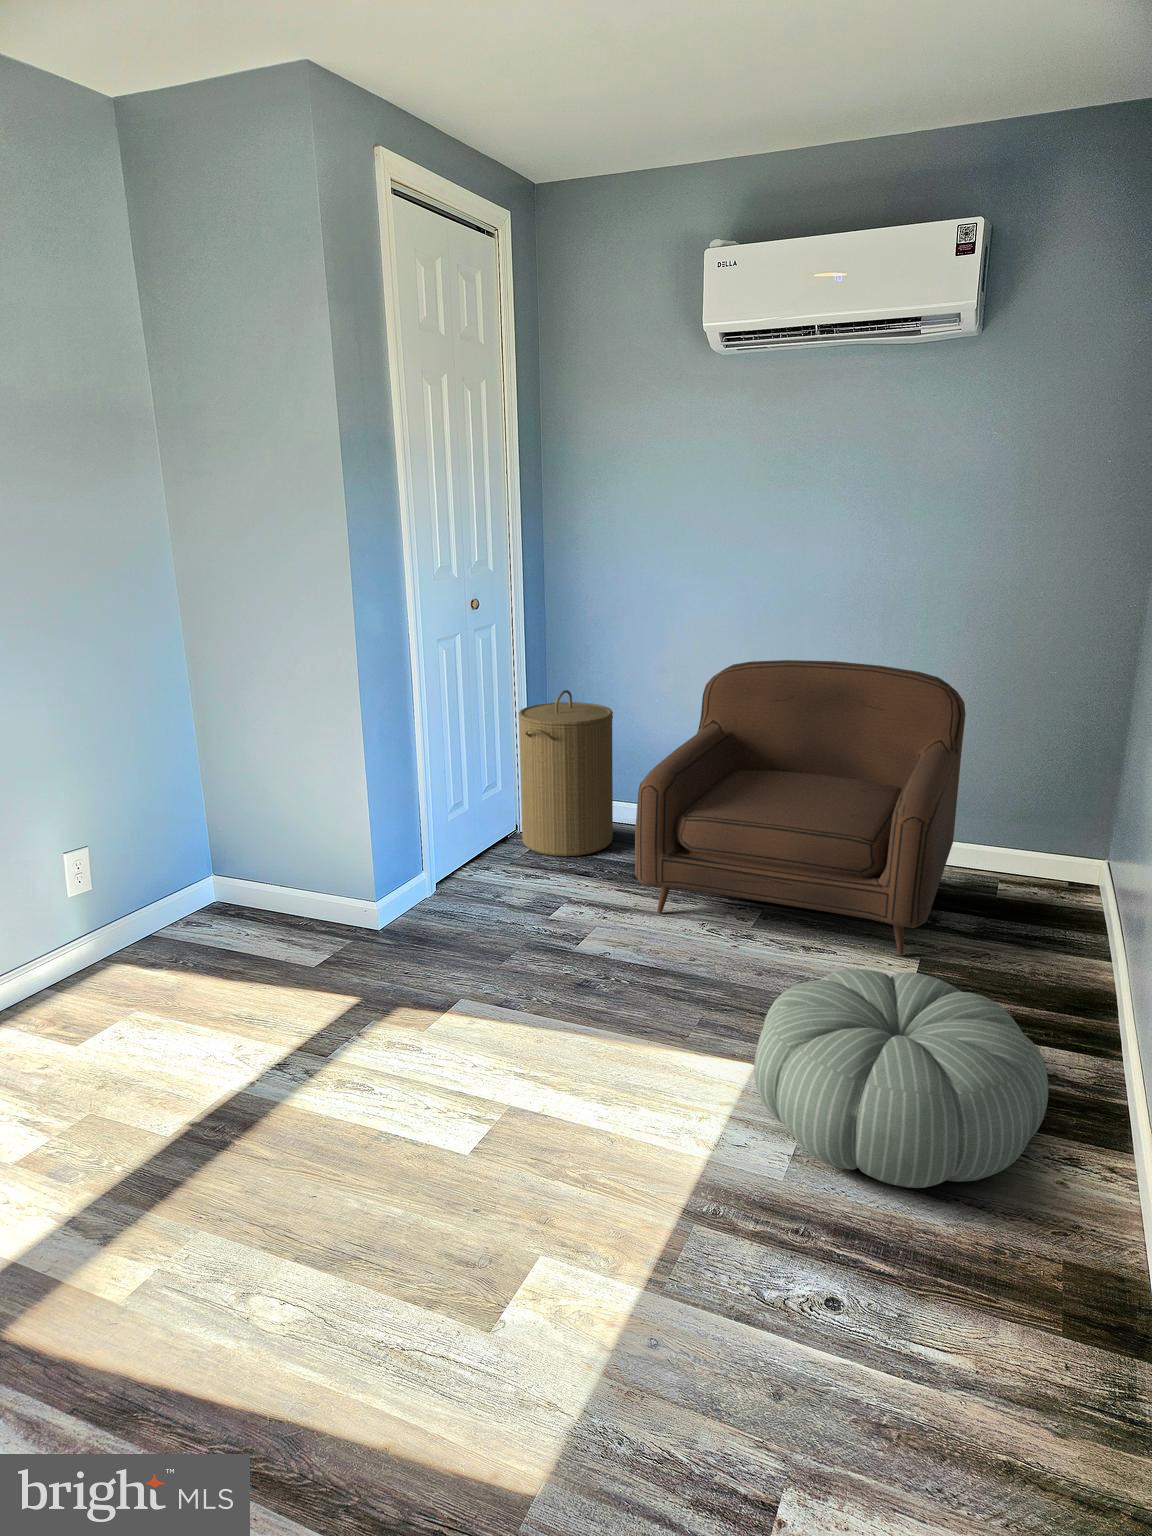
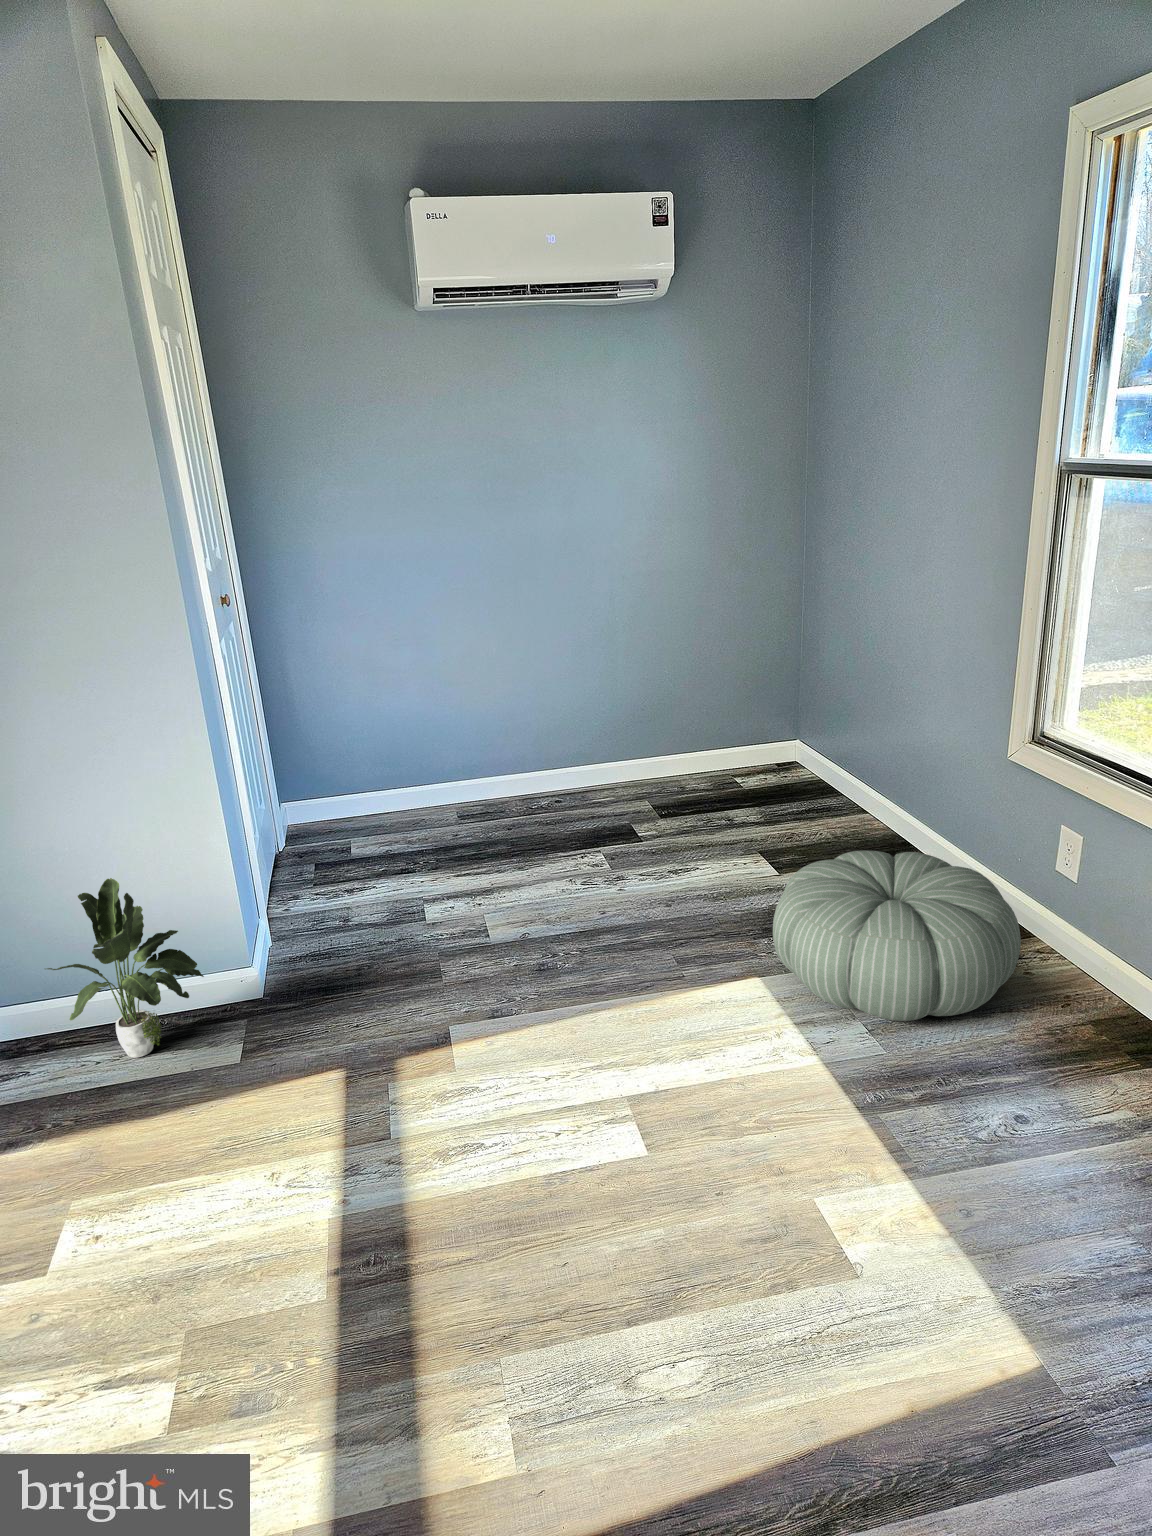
armchair: present [635,660,966,955] -> none [462,609,767,884]
laundry hamper: present [518,690,613,856] -> none [269,685,392,867]
potted plant: none [210,796,331,940] -> present [47,878,204,1058]

